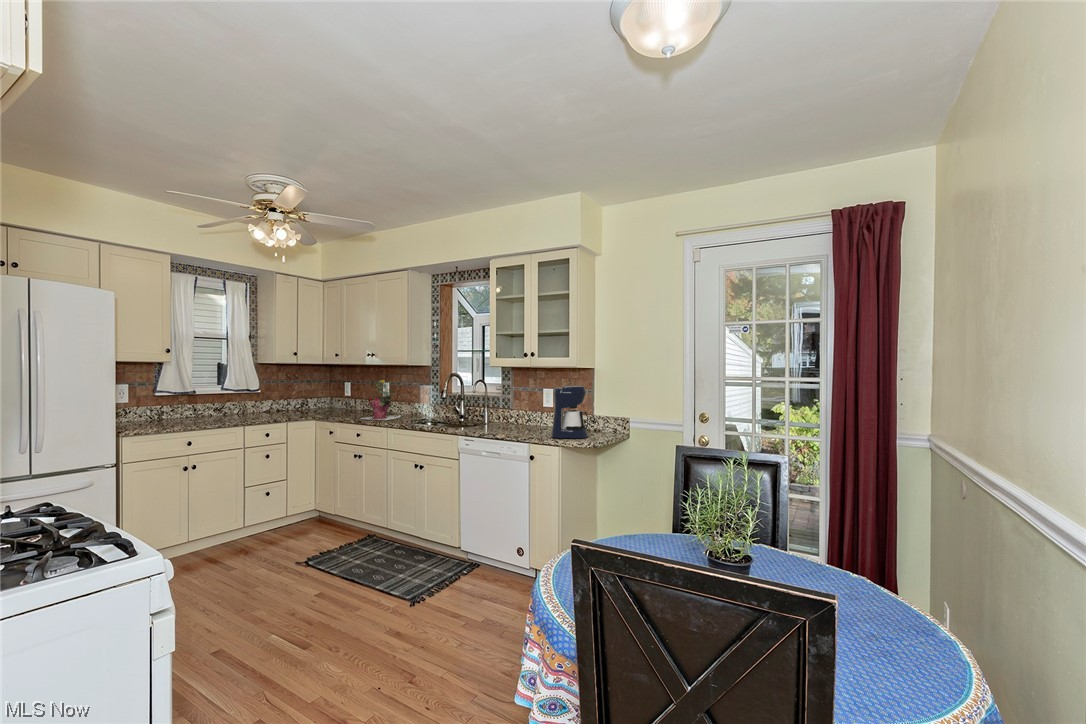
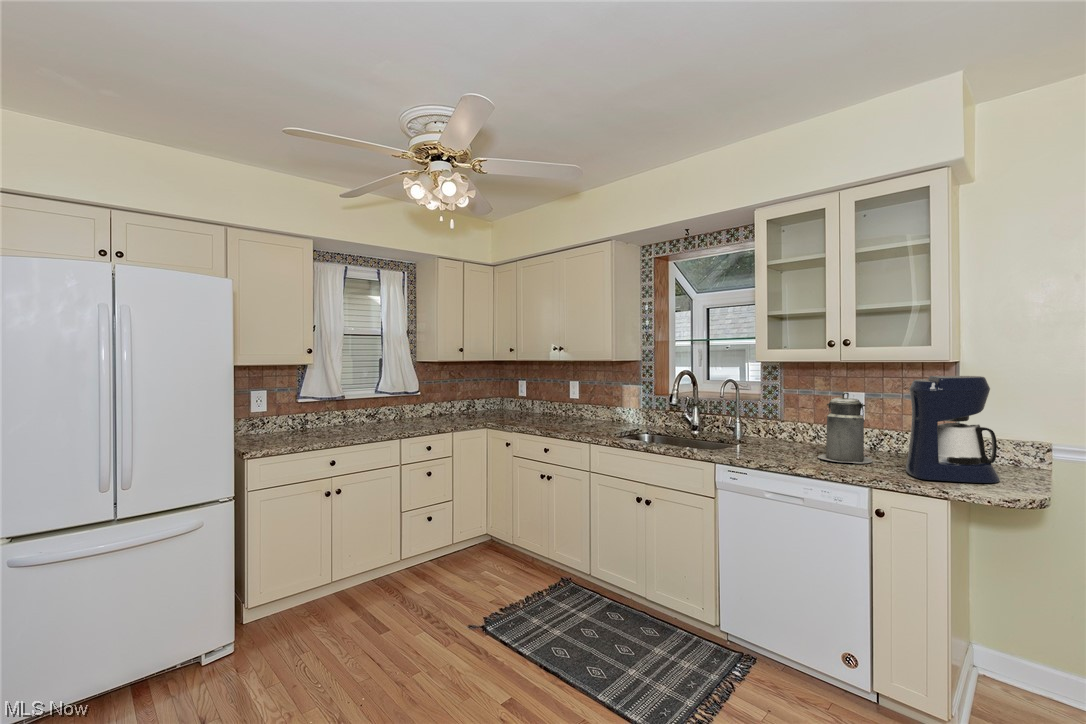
potted plant: present [362,380,401,420] -> none [543,372,601,432]
canister: none [518,394,544,432] -> present [818,392,872,464]

